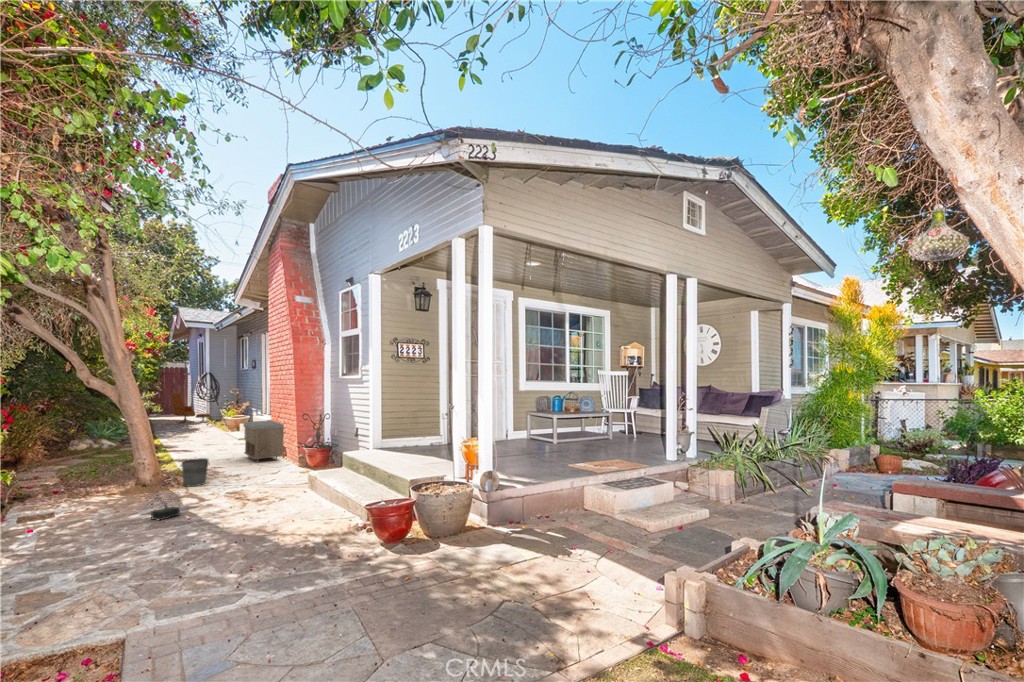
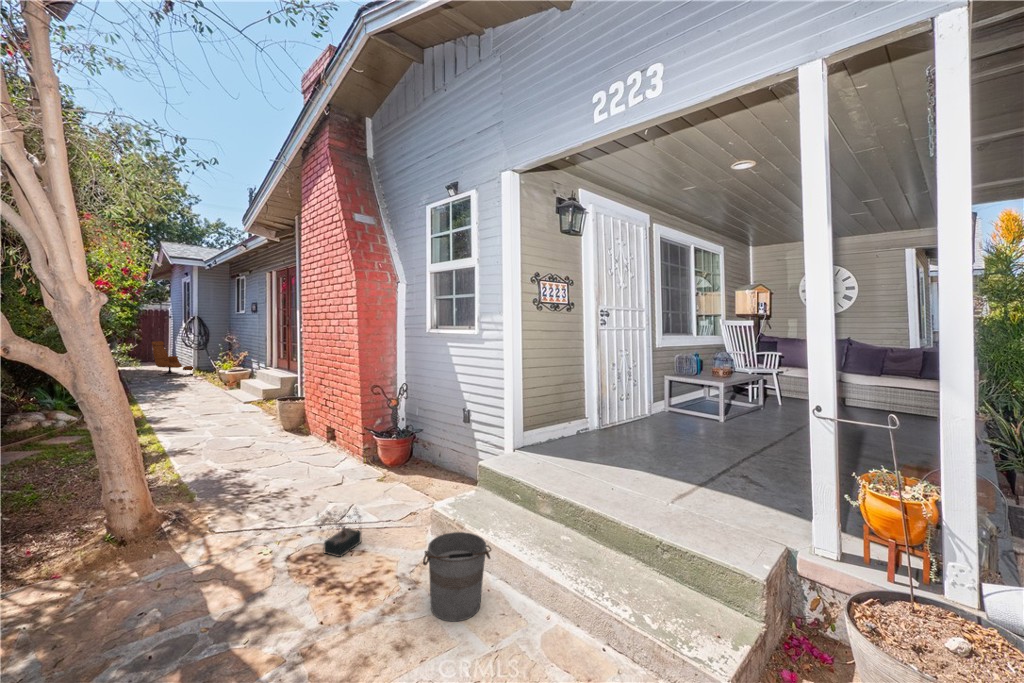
storage bench: present [243,420,284,462] -> none [268,387,330,448]
bucket: present [181,458,209,486] -> present [423,532,491,621]
decorative plant: present [146,492,181,520] -> present [317,511,362,557]

